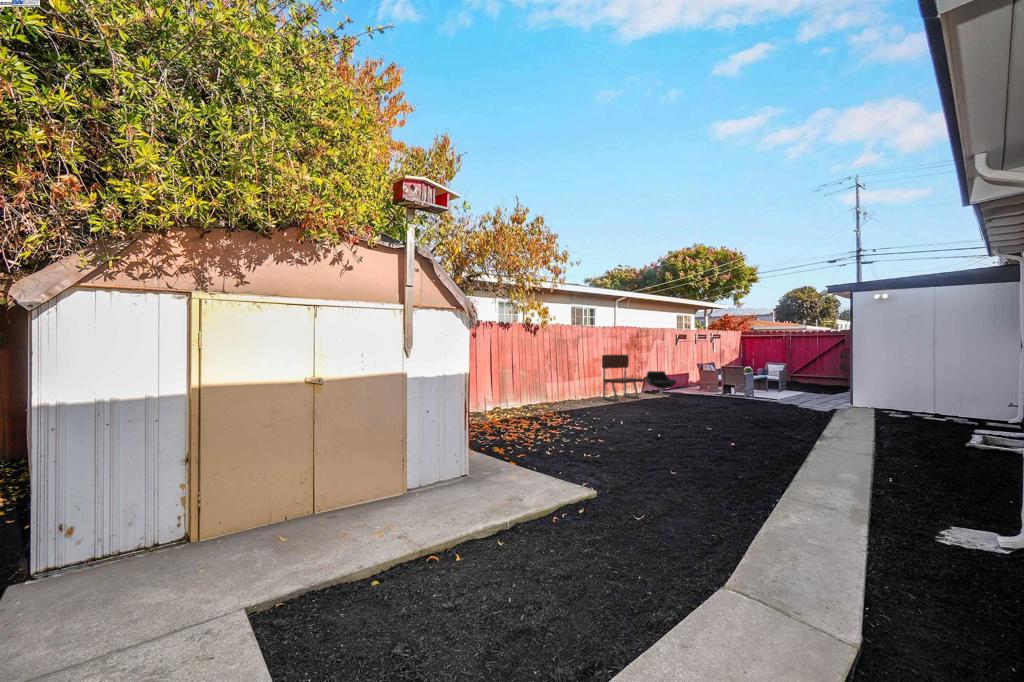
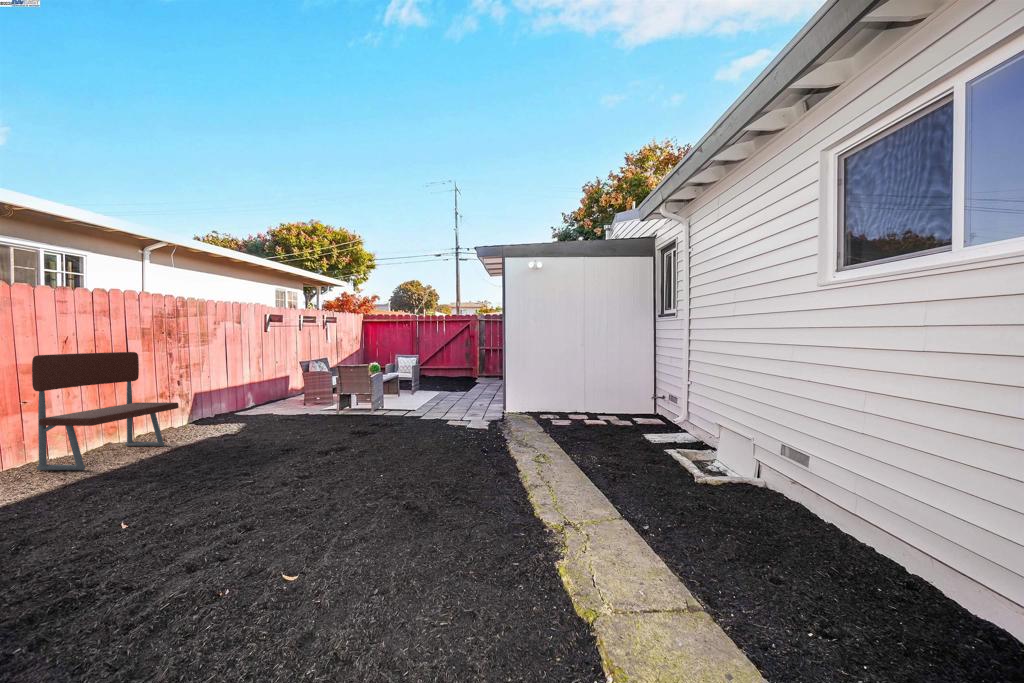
lounge chair: present [646,371,676,394] -> none [196,379,260,427]

